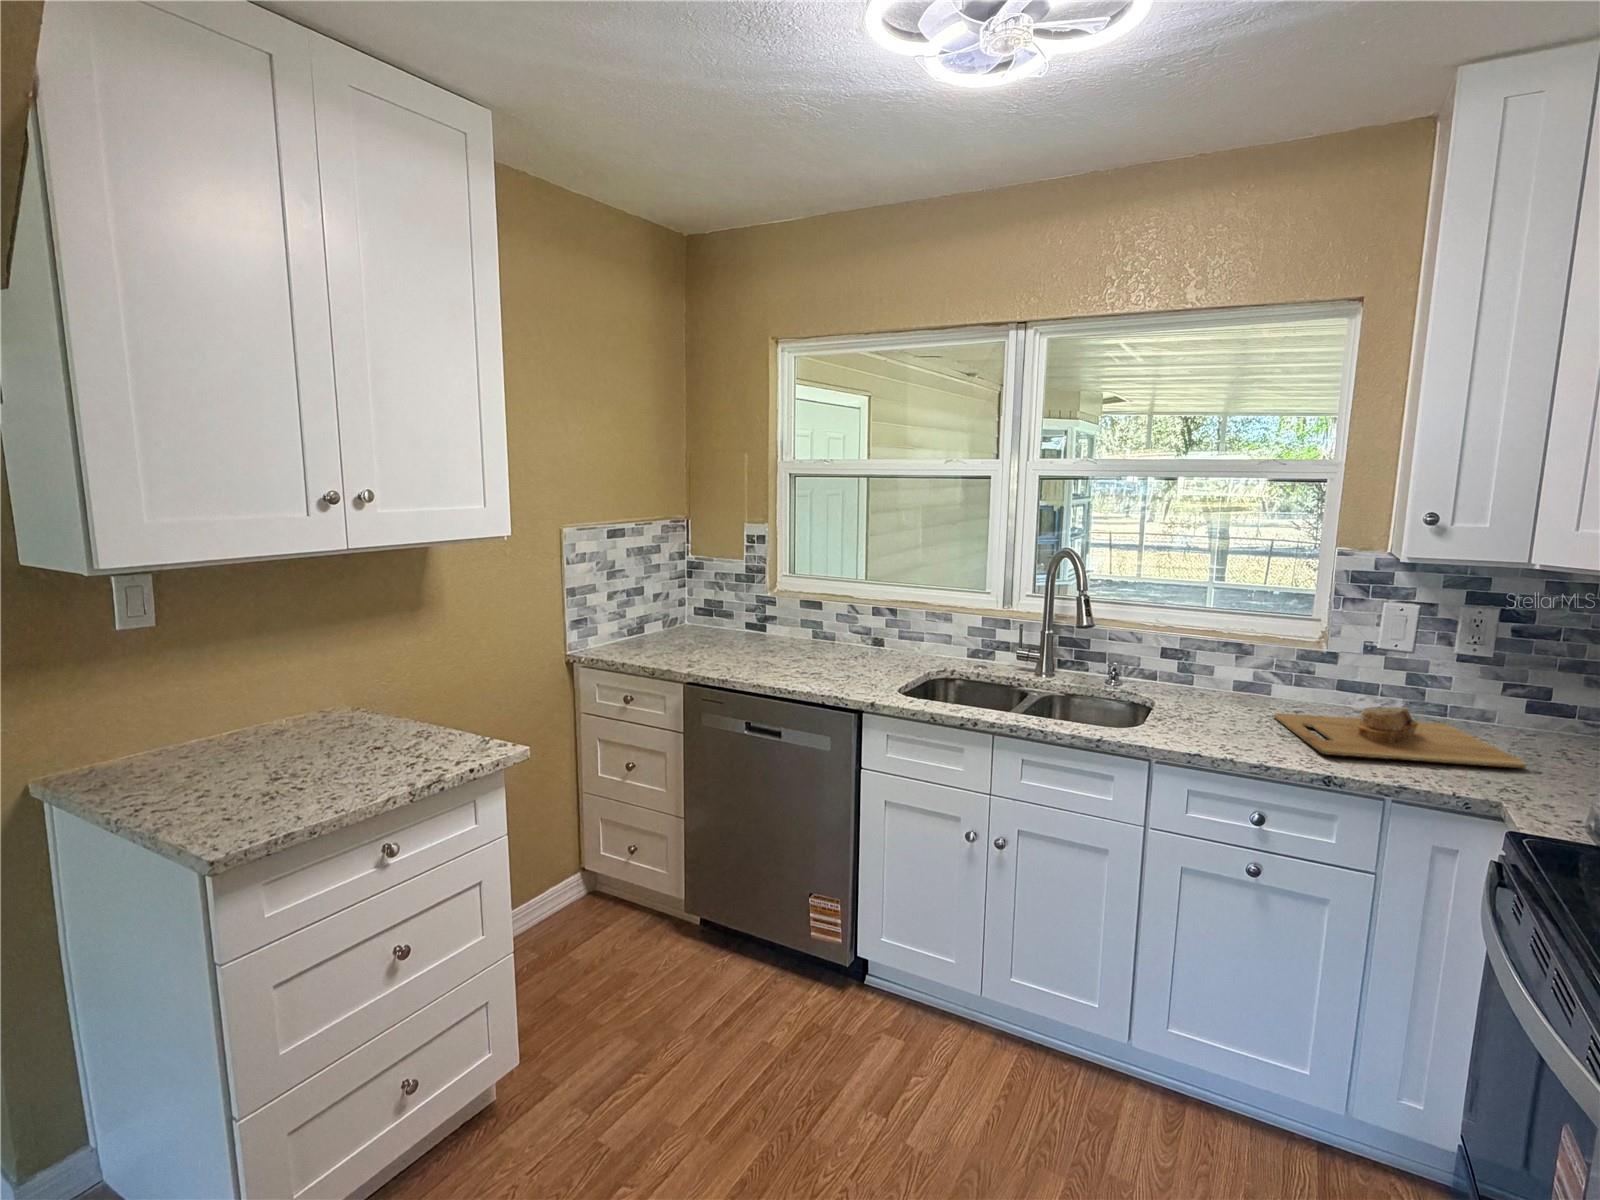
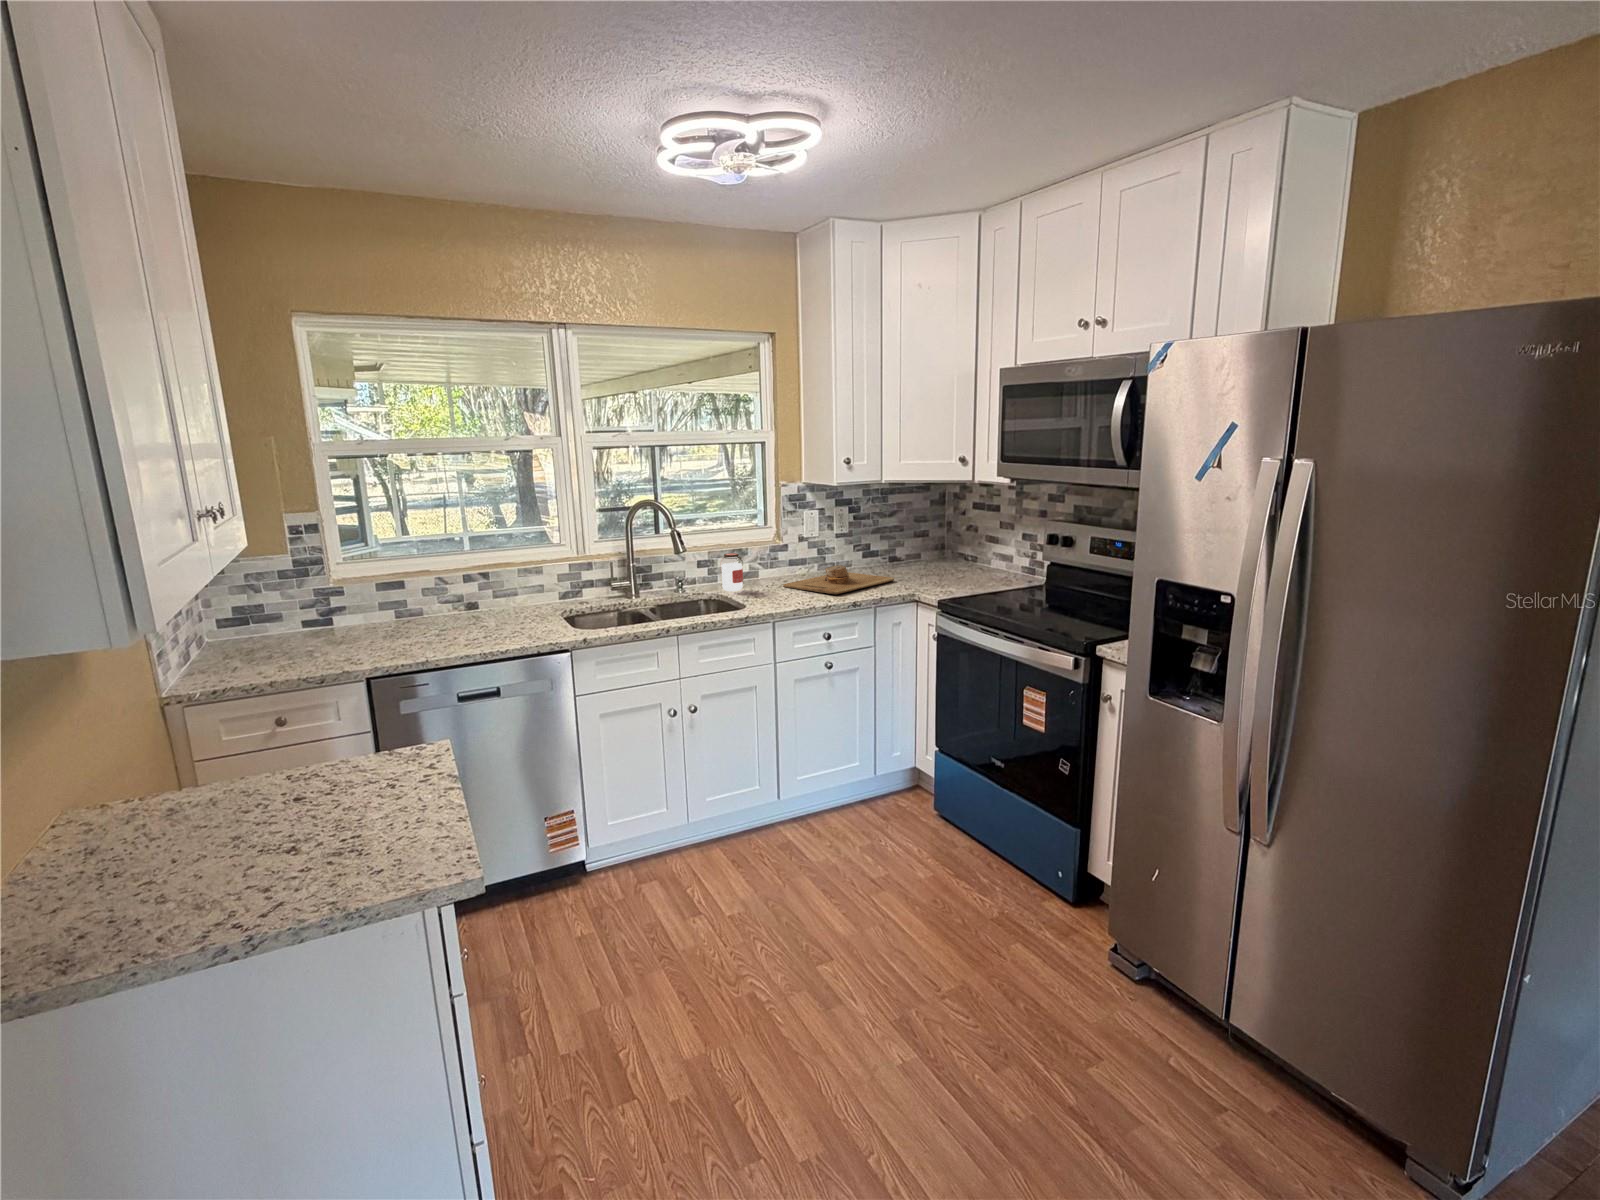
jar: none [1165,644,1205,704] -> present [722,553,743,591]

